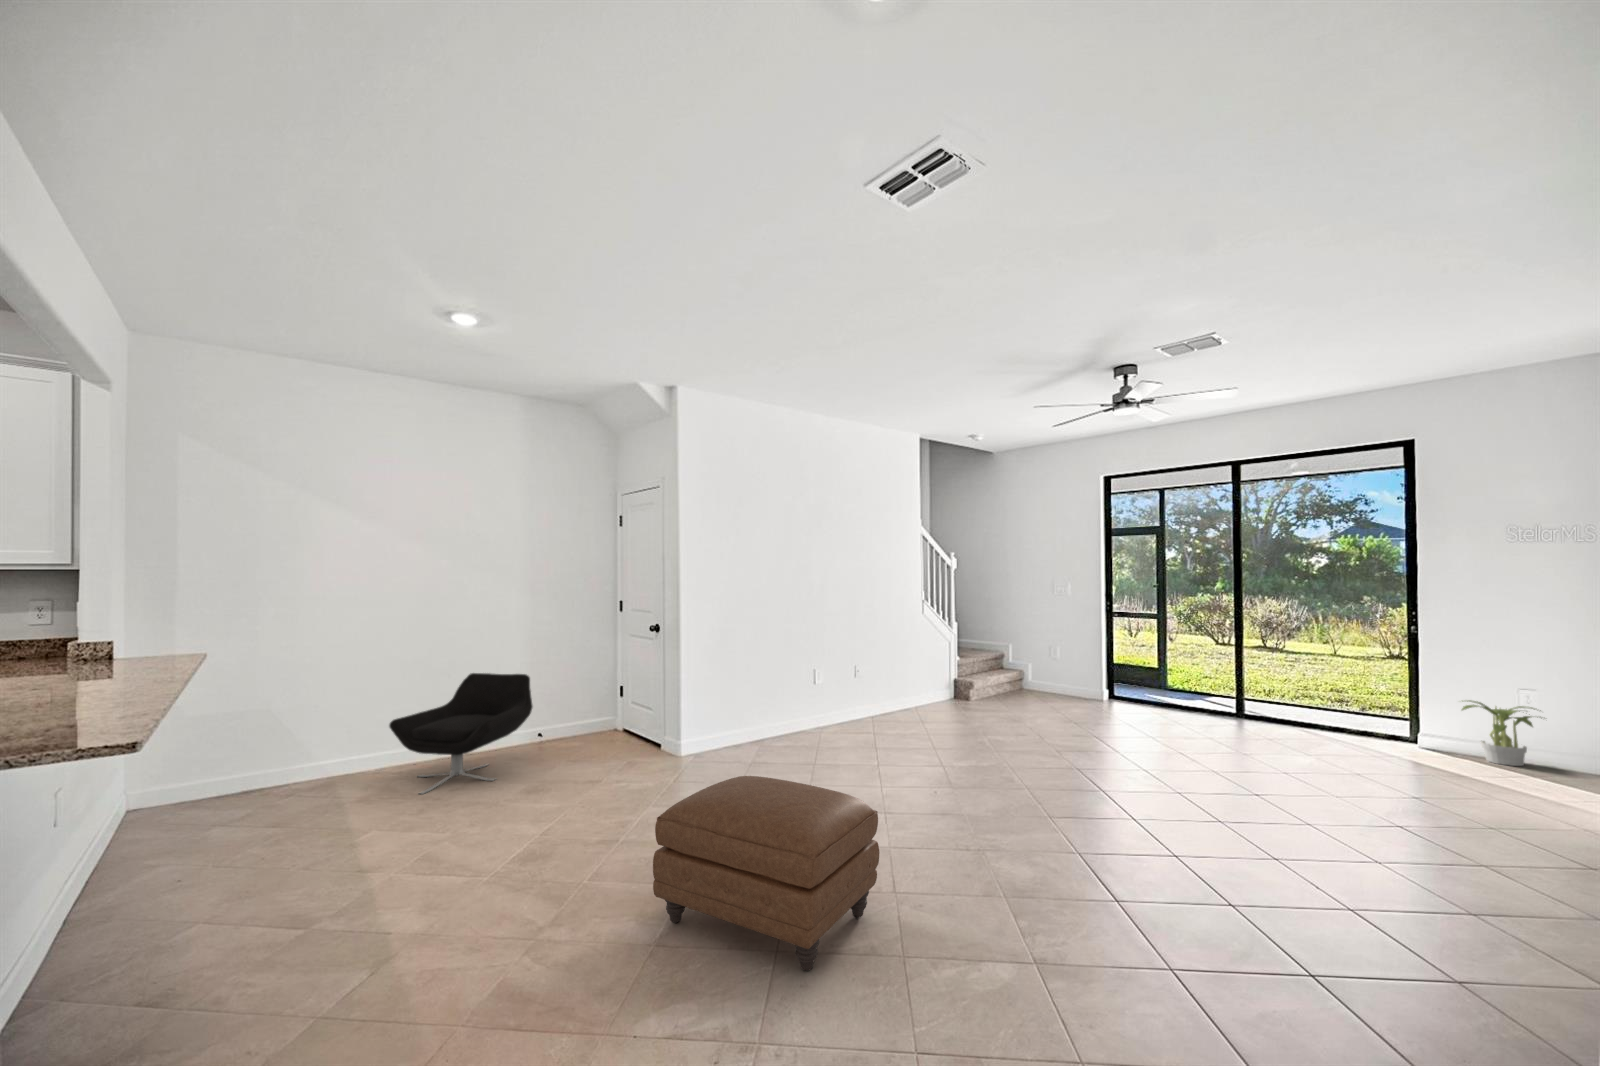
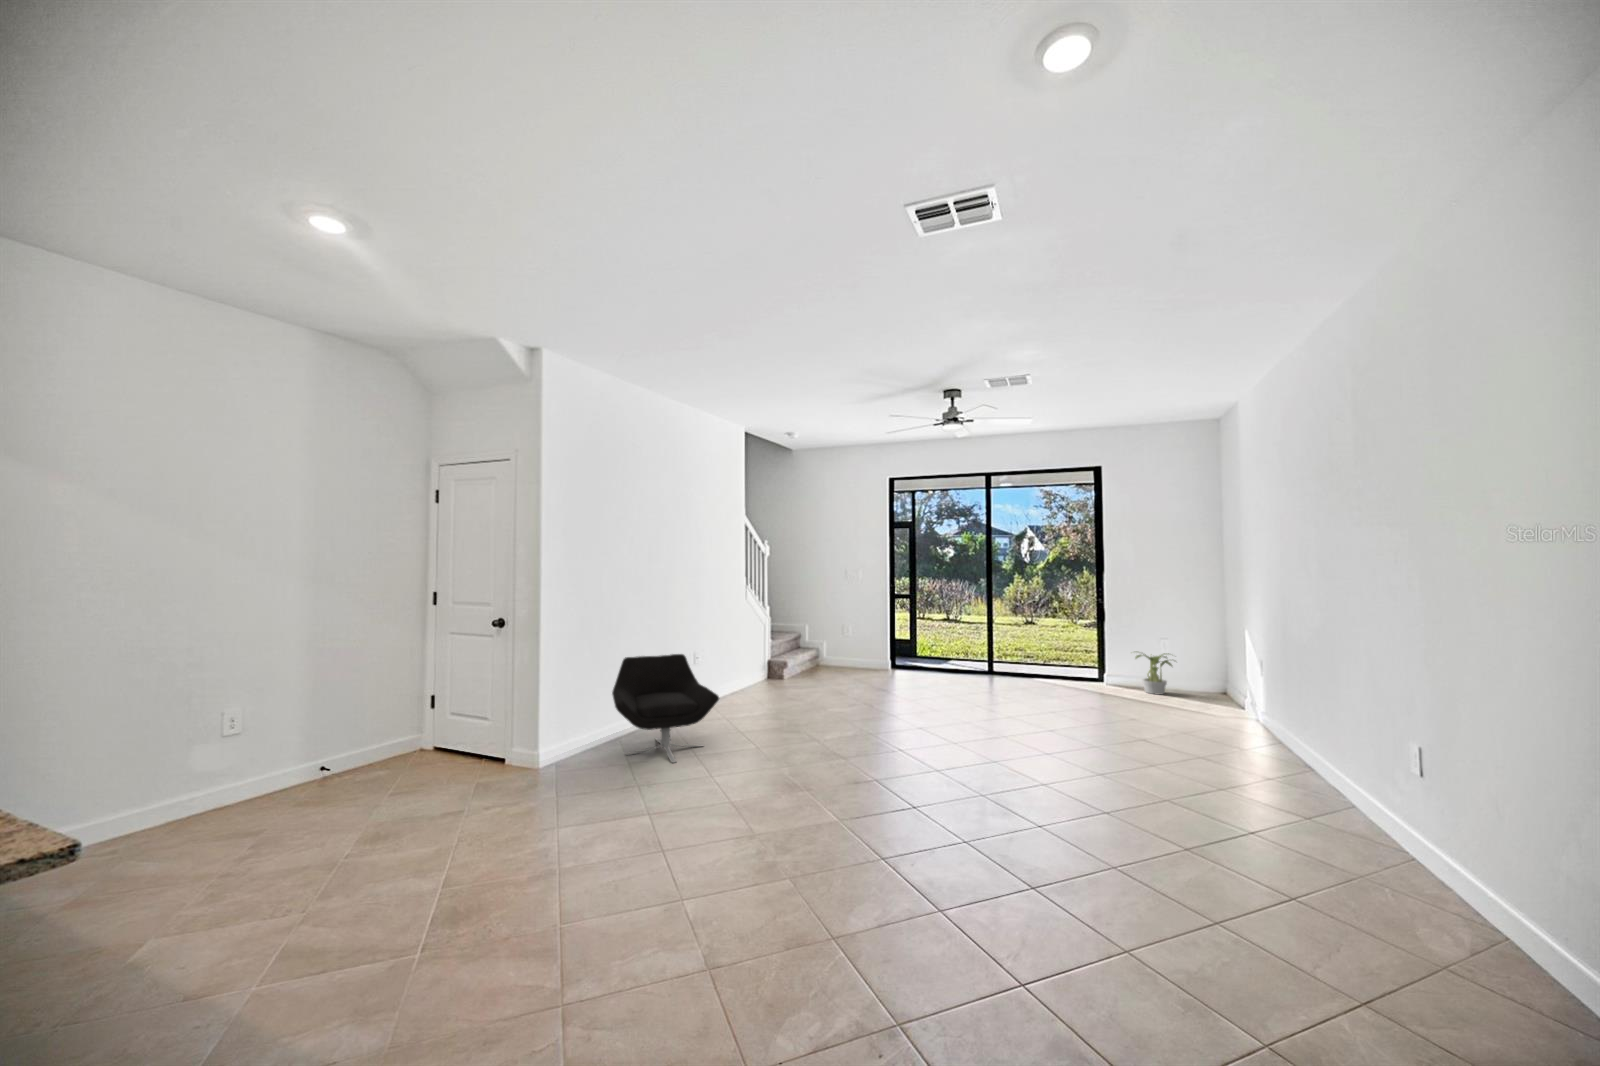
lounge chair: present [389,673,533,794] -> present [612,654,719,763]
ottoman: present [653,776,880,971] -> none [682,771,878,938]

